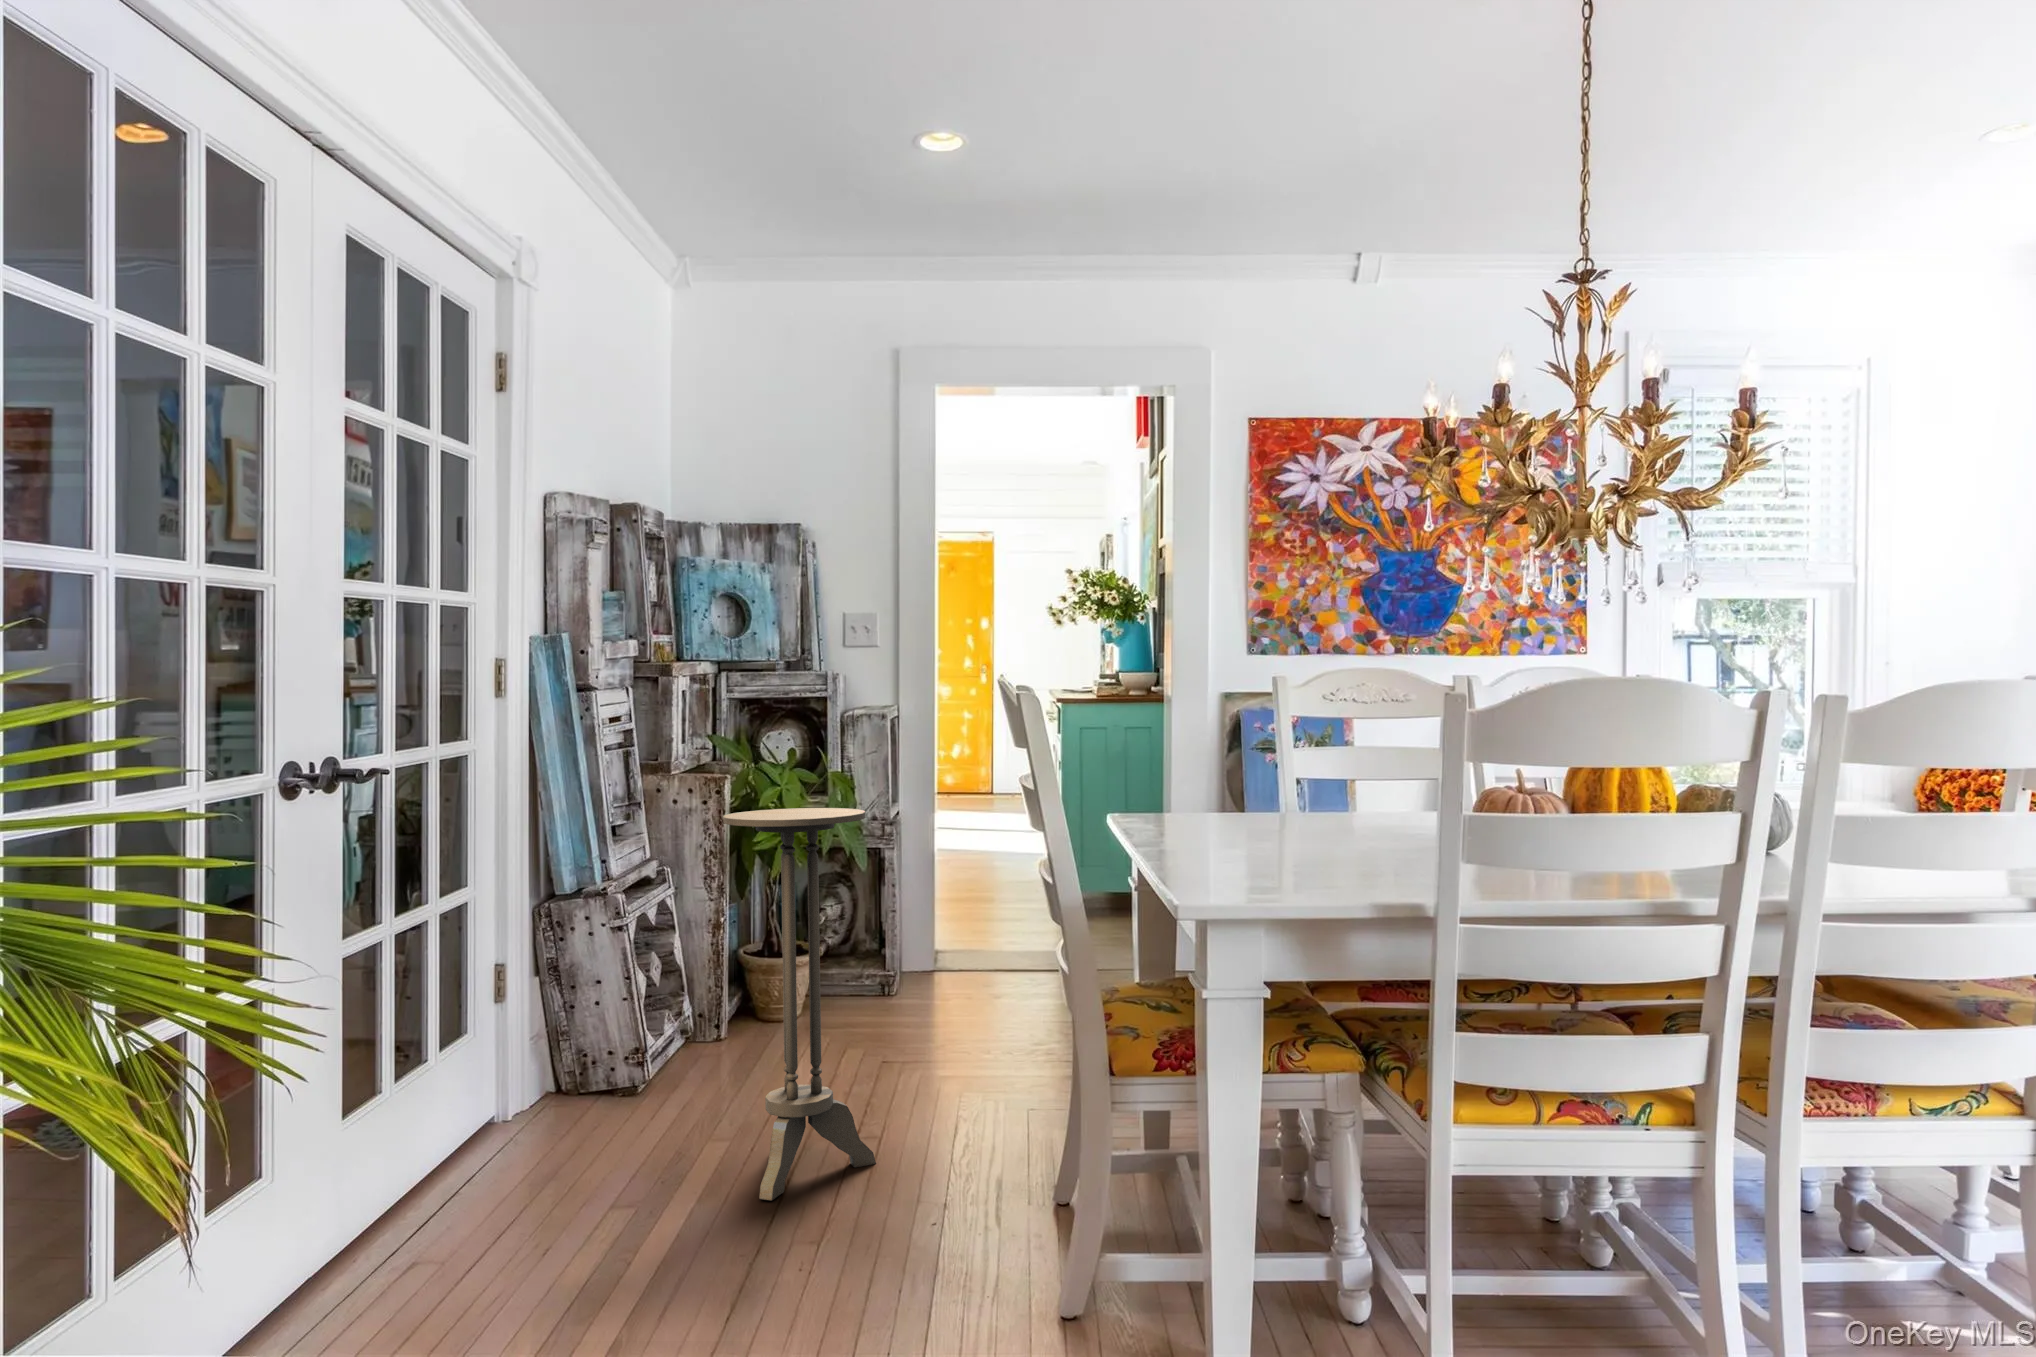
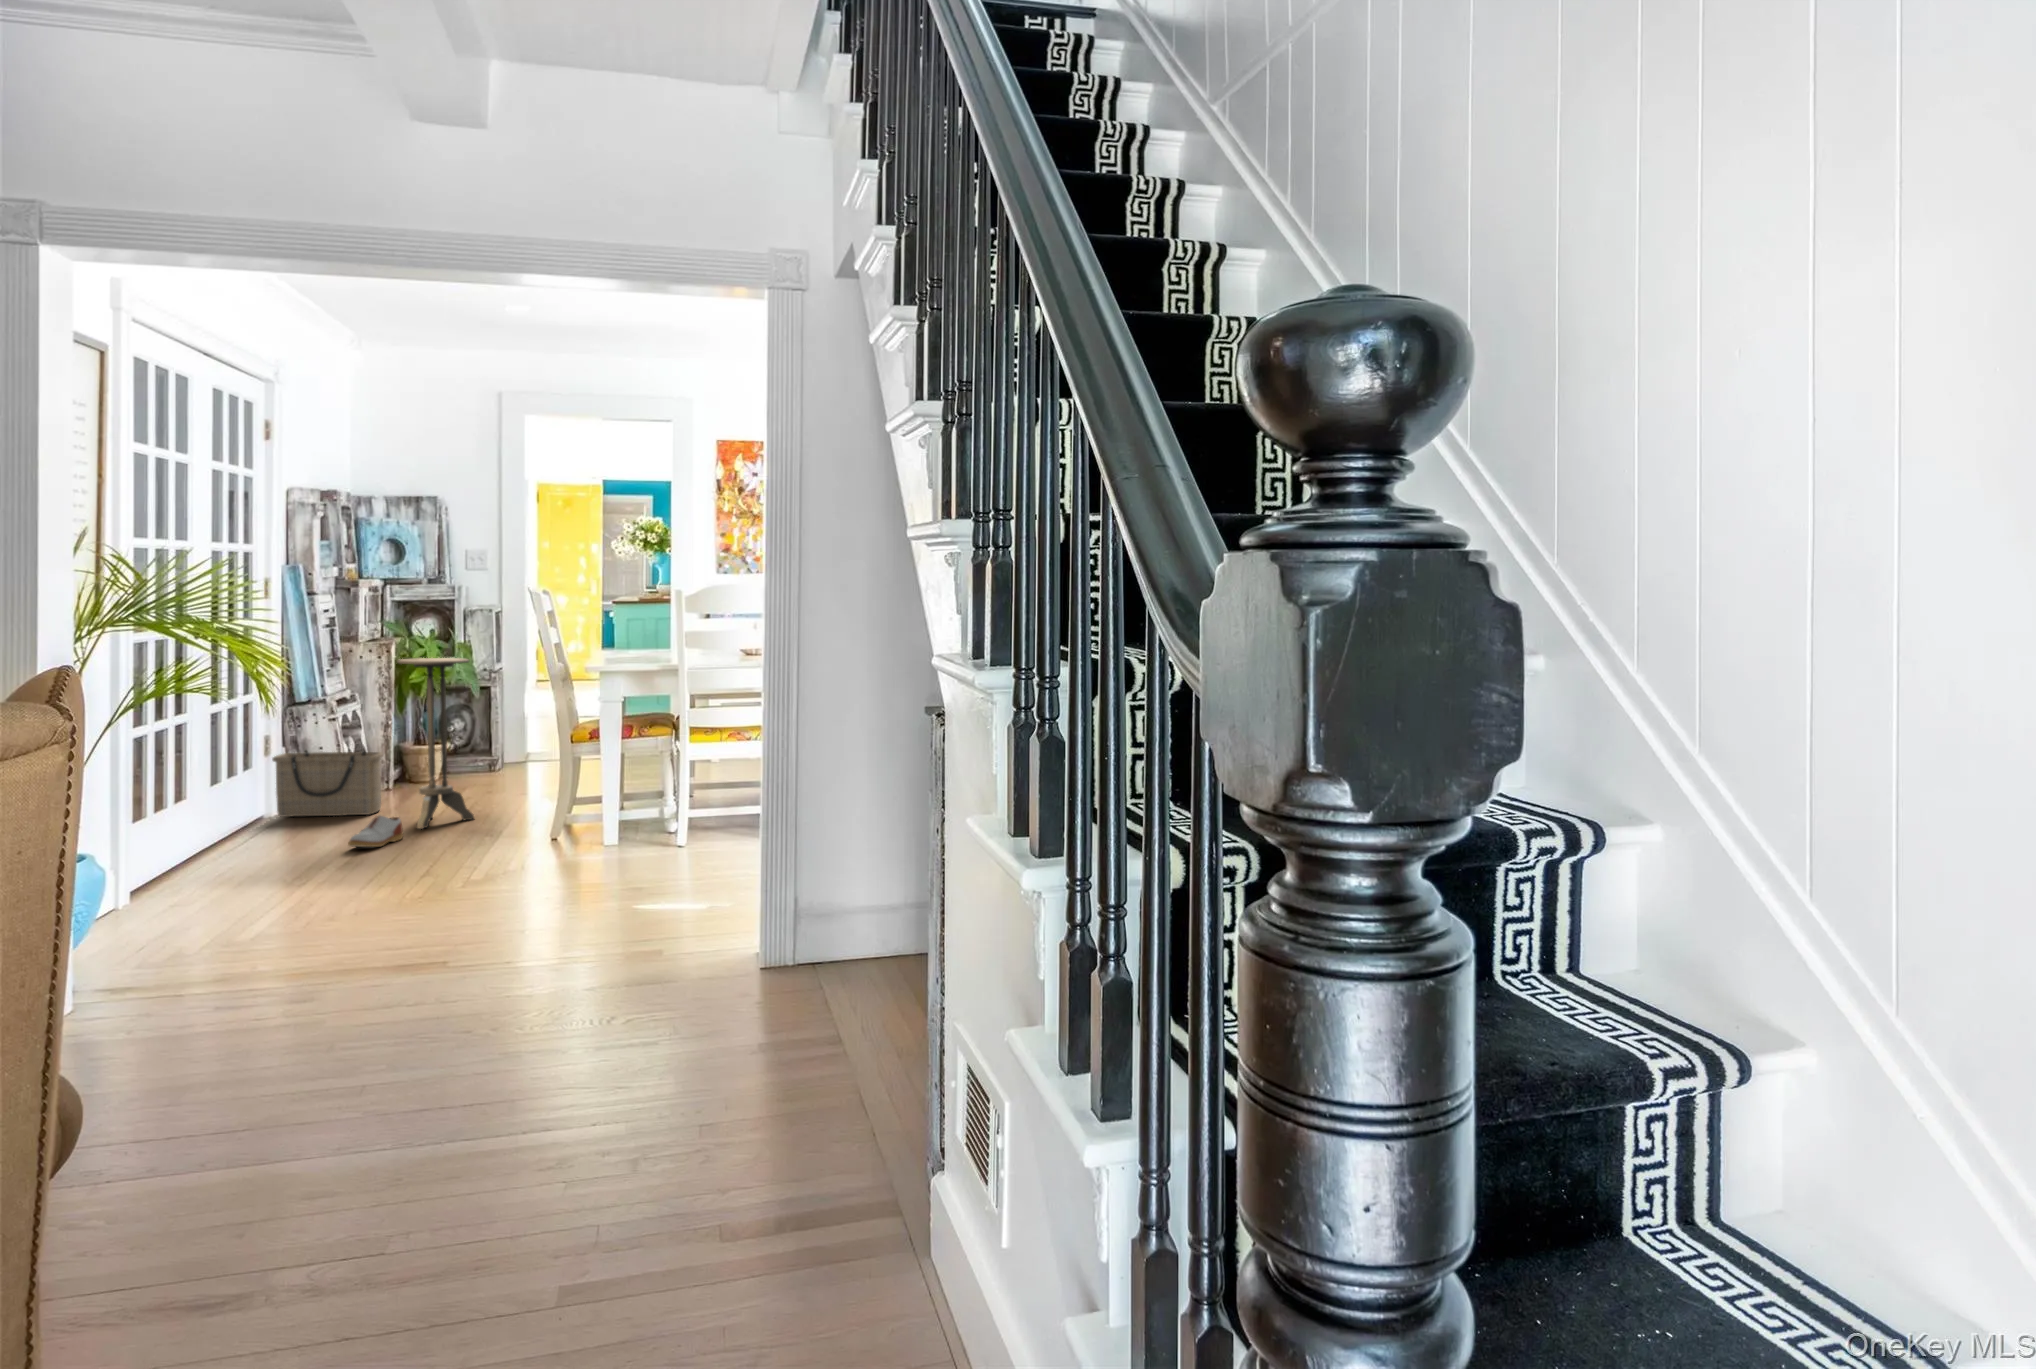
basket: none [501,995,702,1132] -> present [272,751,383,817]
shoe: none [603,1190,729,1296] -> present [348,816,403,847]

